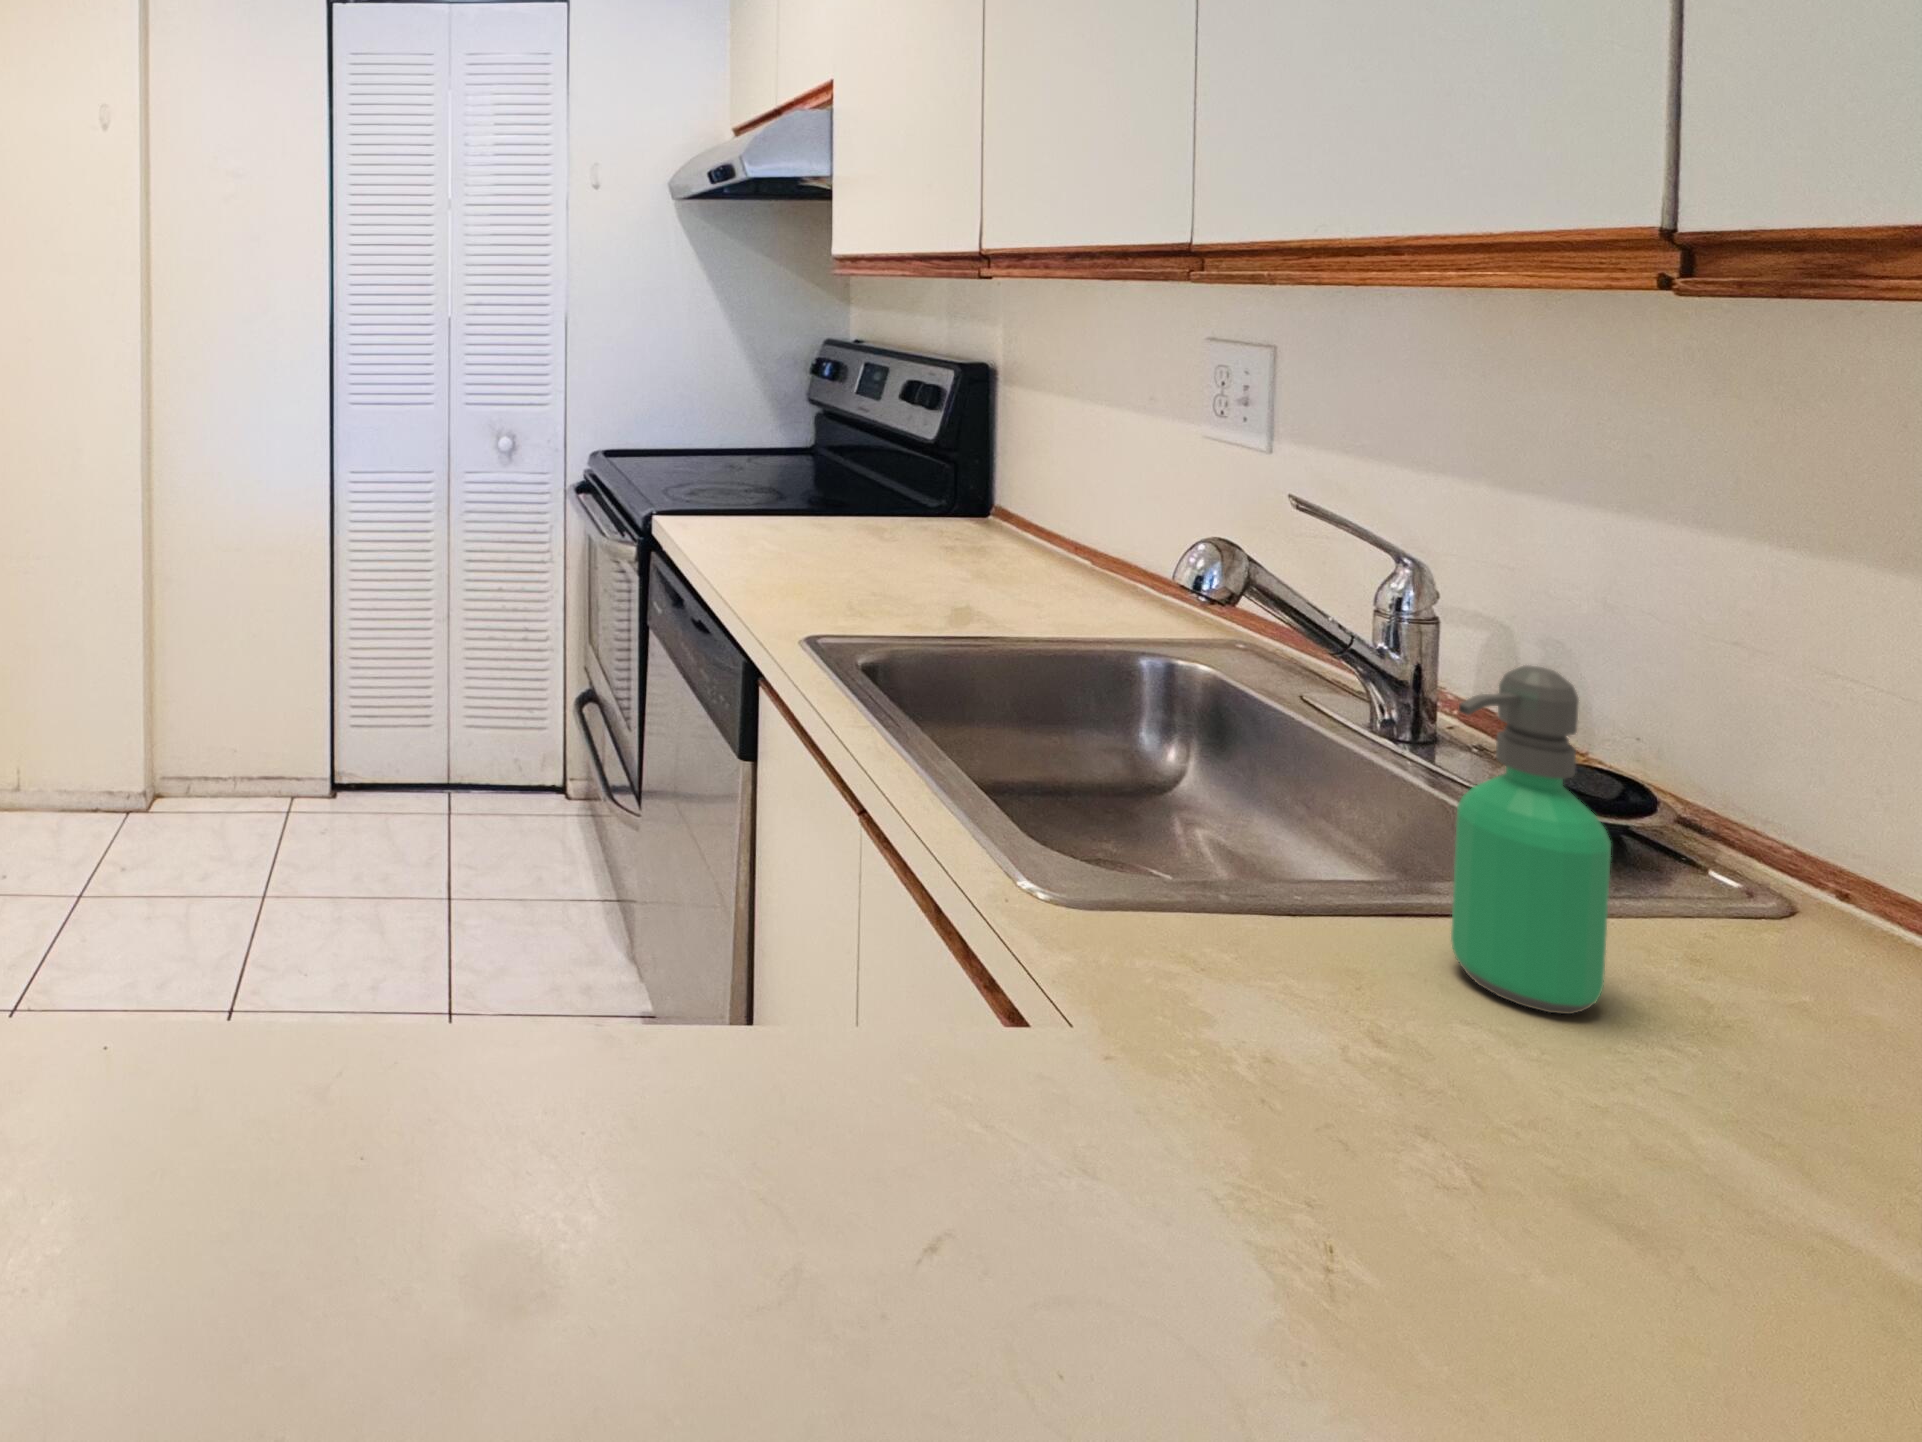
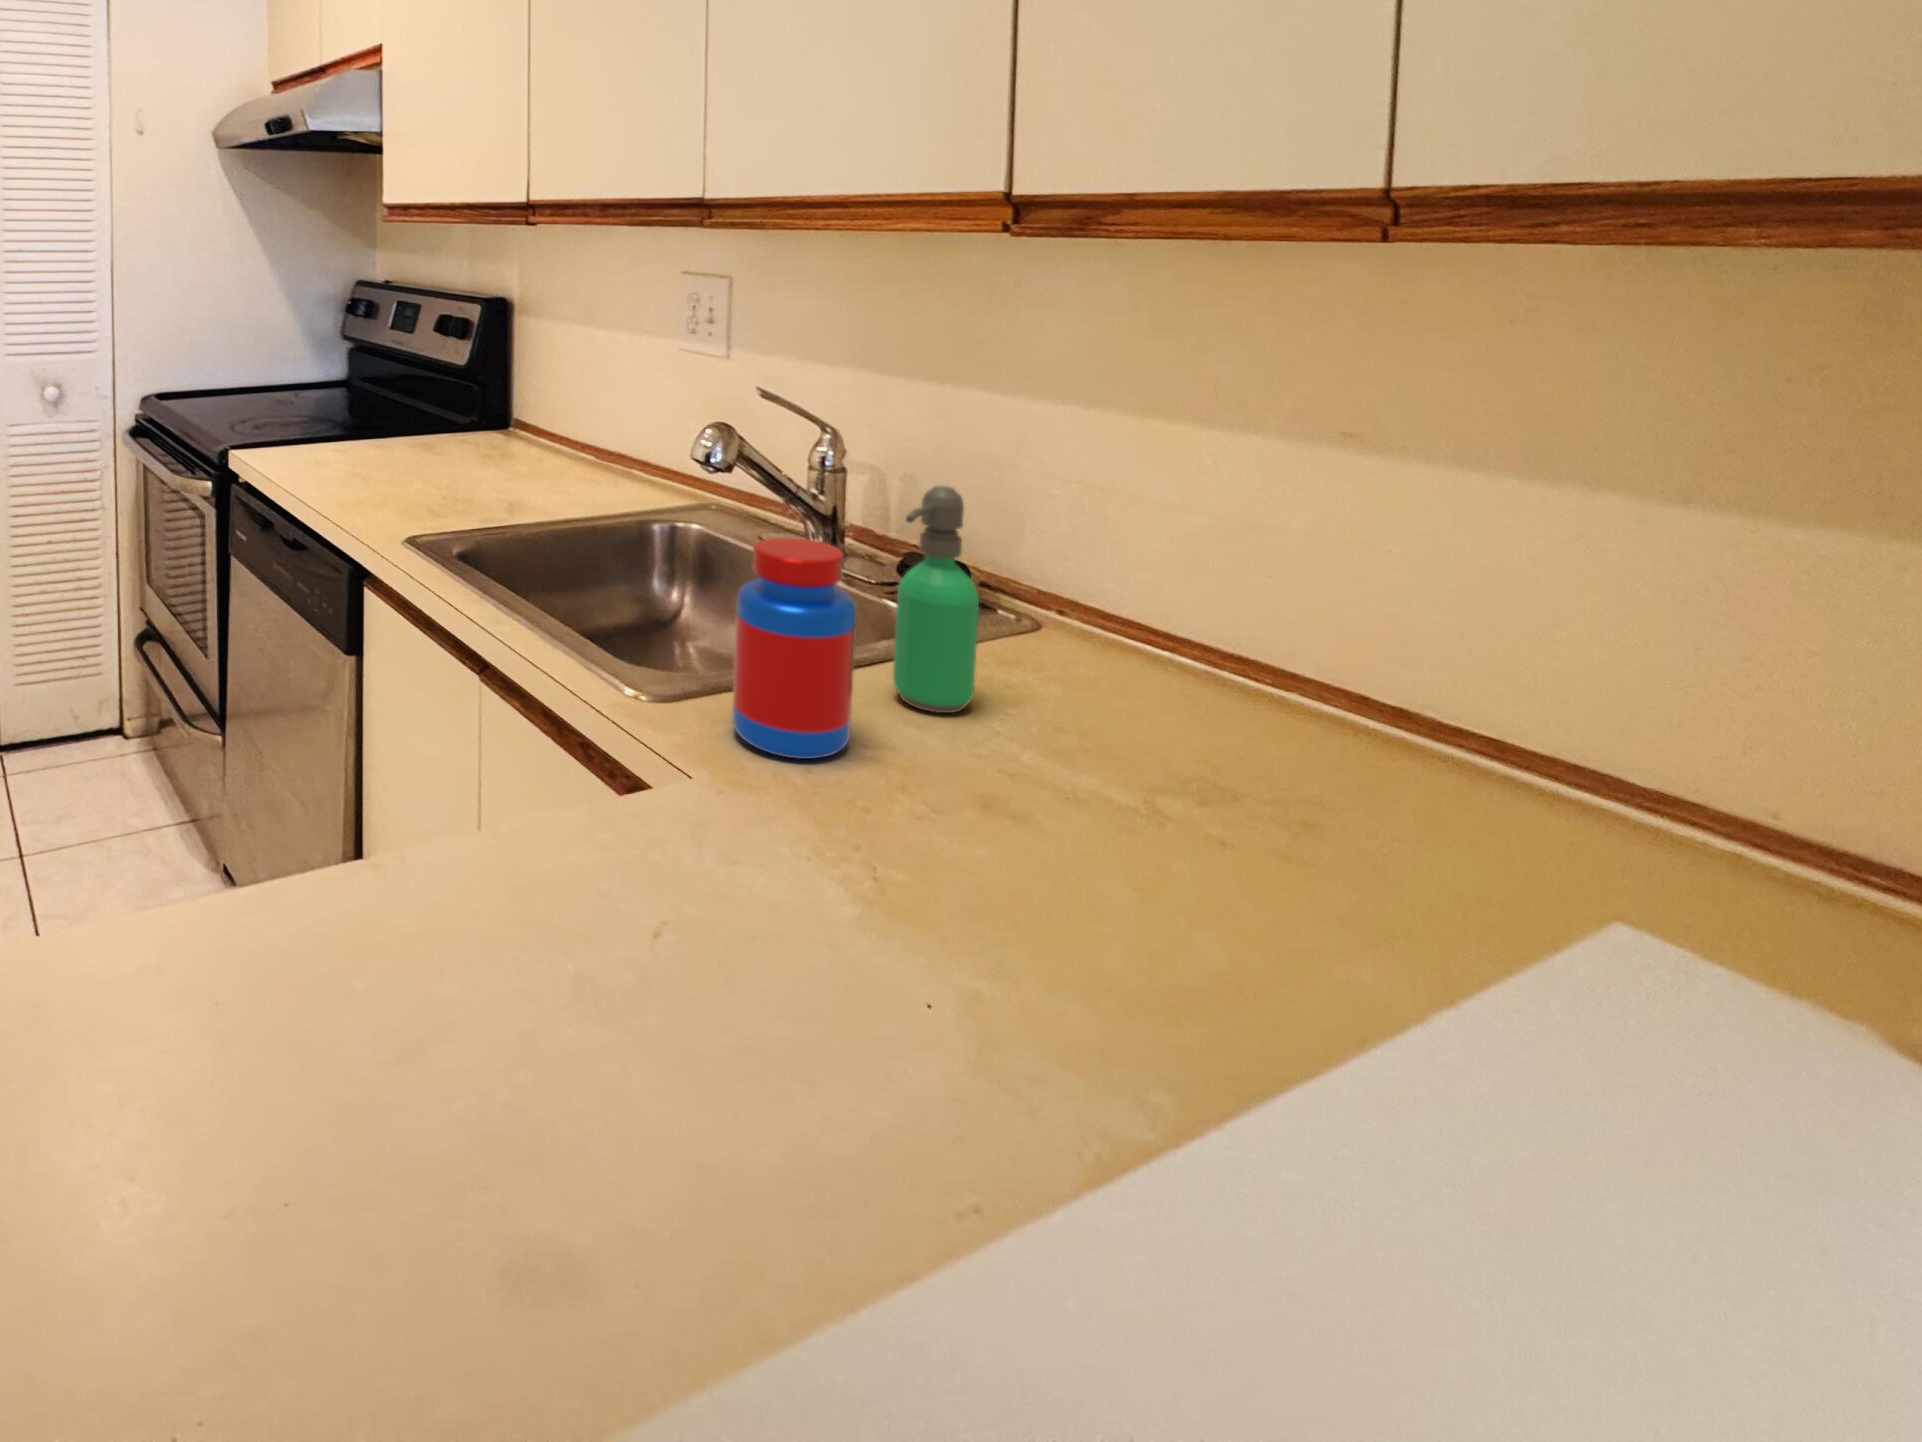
jar: none [1153,704,1350,1027] -> present [733,537,856,759]

